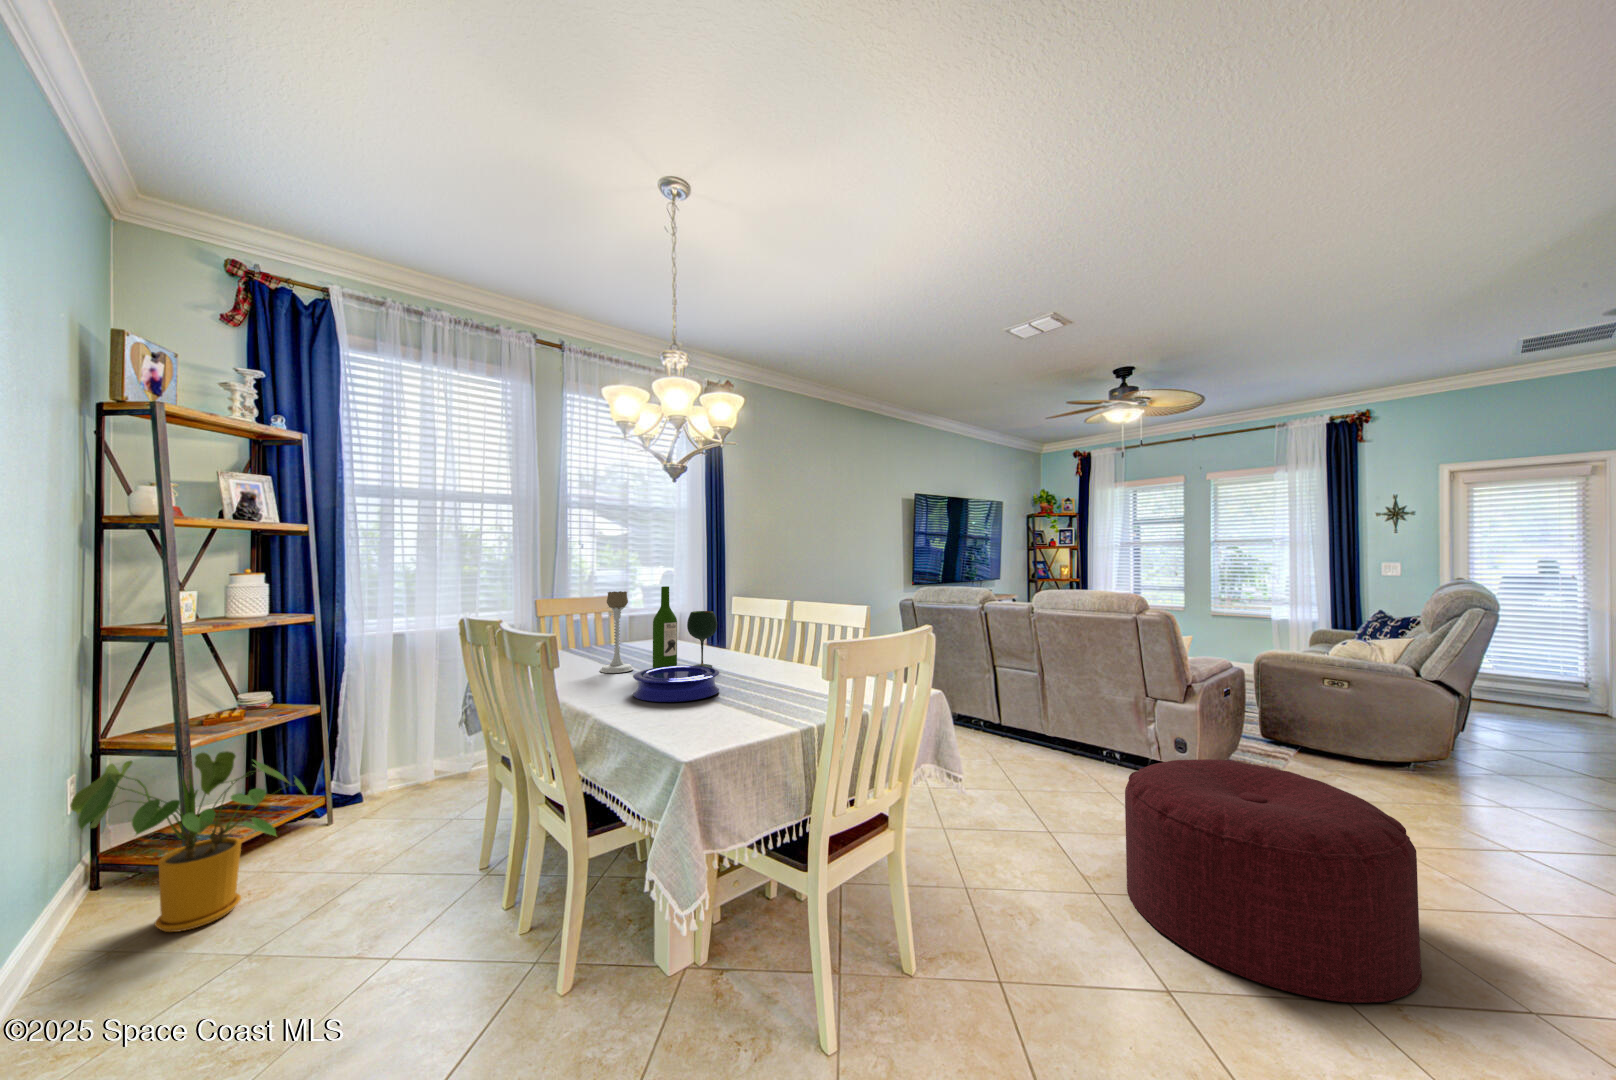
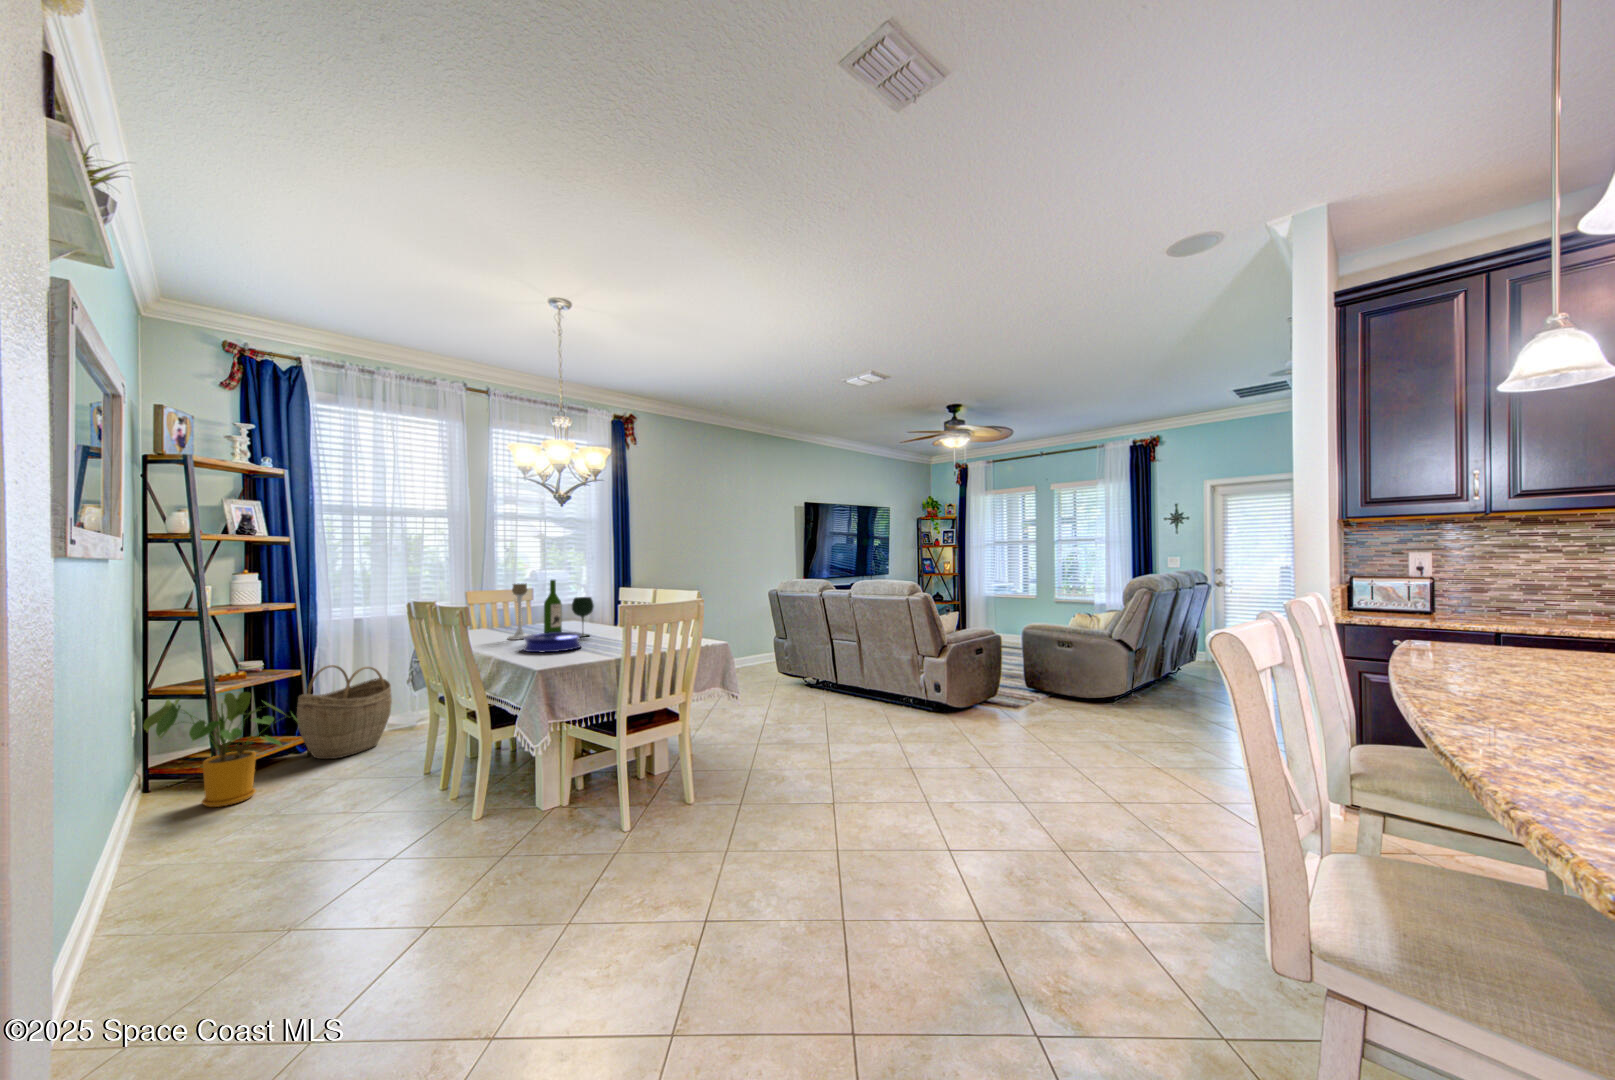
woven basket: none [312,699,440,833] -> present [297,665,392,759]
ottoman: present [1125,759,1422,1003] -> none [848,690,992,811]

